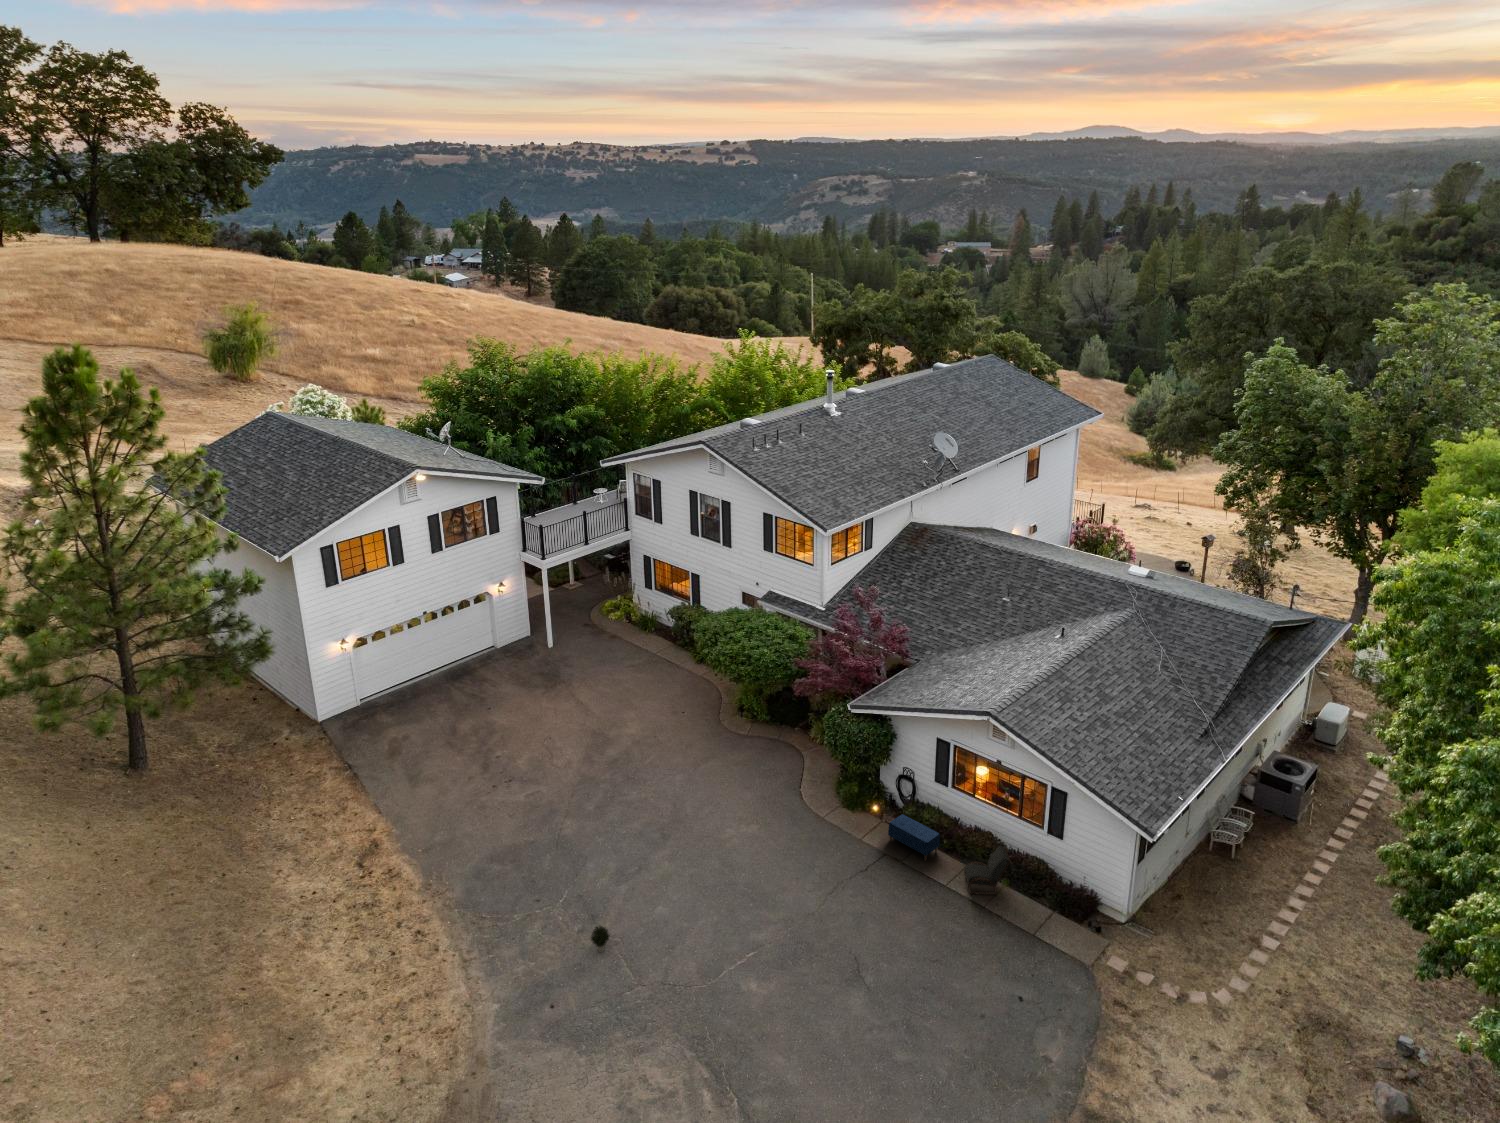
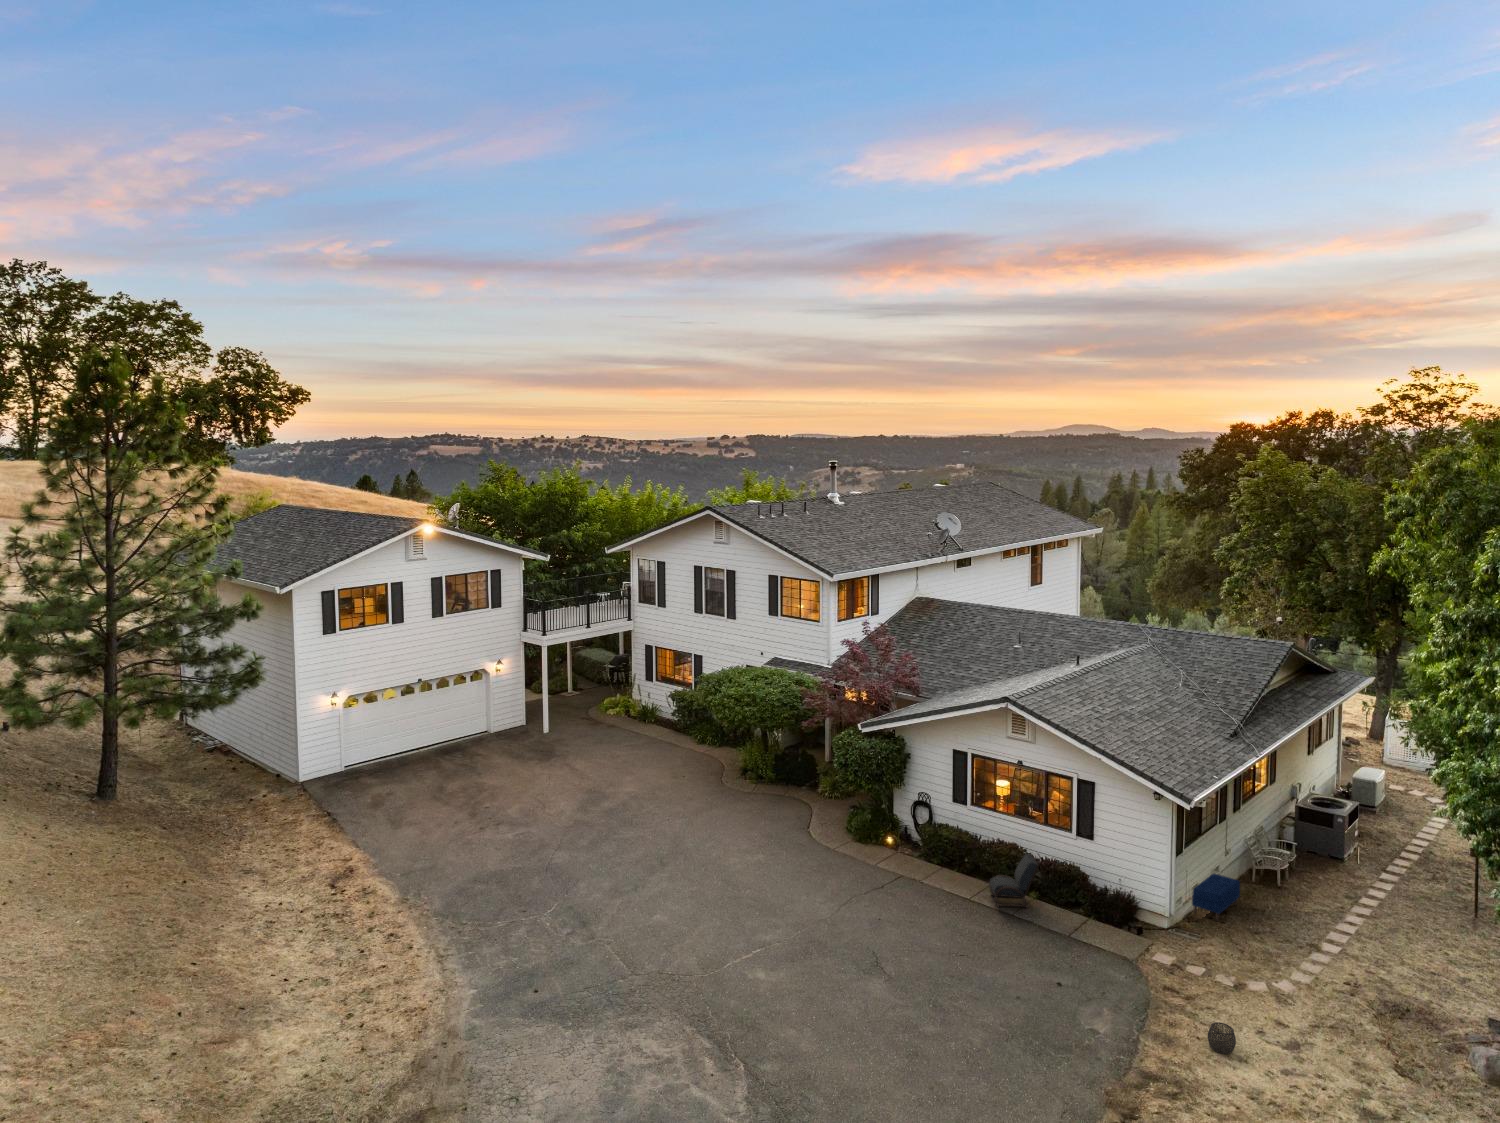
bench: present [888,814,940,861] -> present [1192,874,1240,921]
potted plant: present [591,926,610,953] -> none [580,917,602,949]
woven basket: none [1147,1056,1171,1086] -> present [1208,1022,1236,1054]

